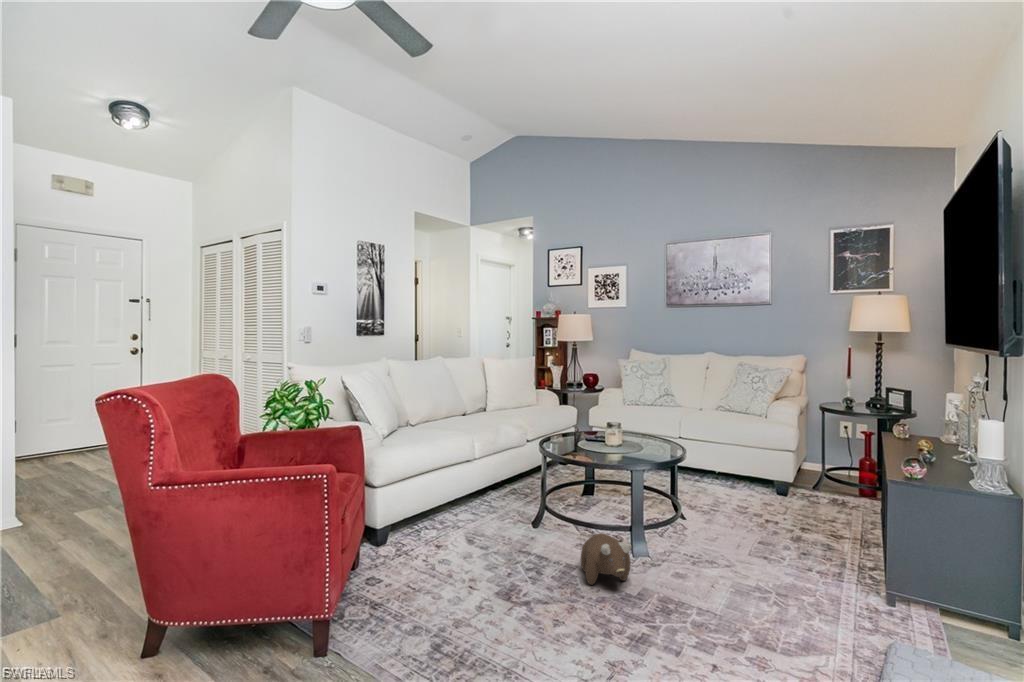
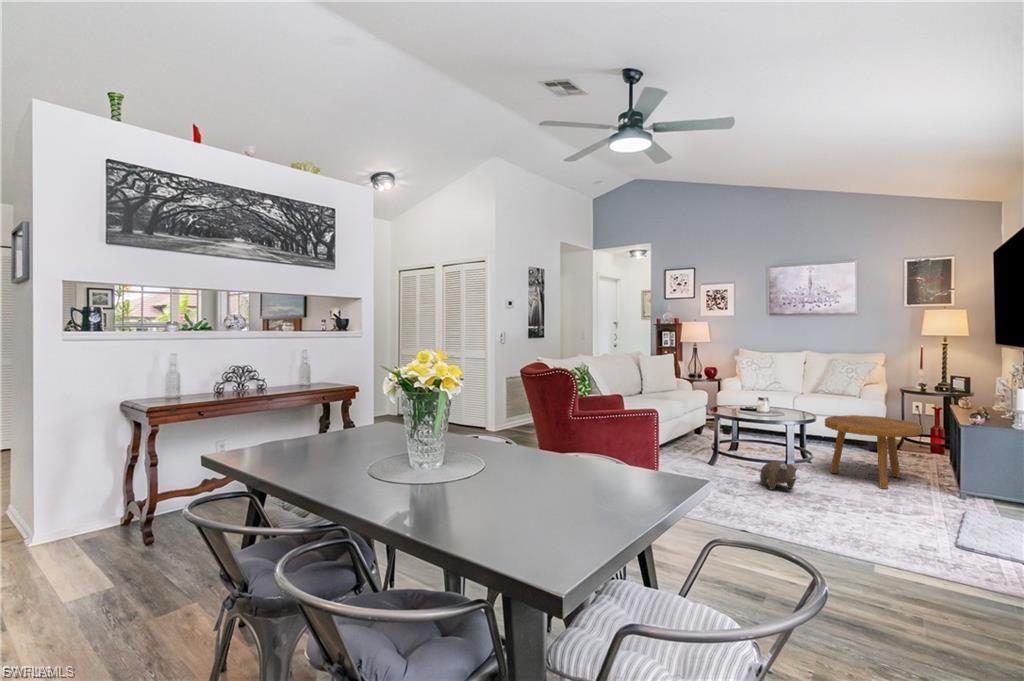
footstool: none [694,451,834,579] -> present [825,415,922,489]

